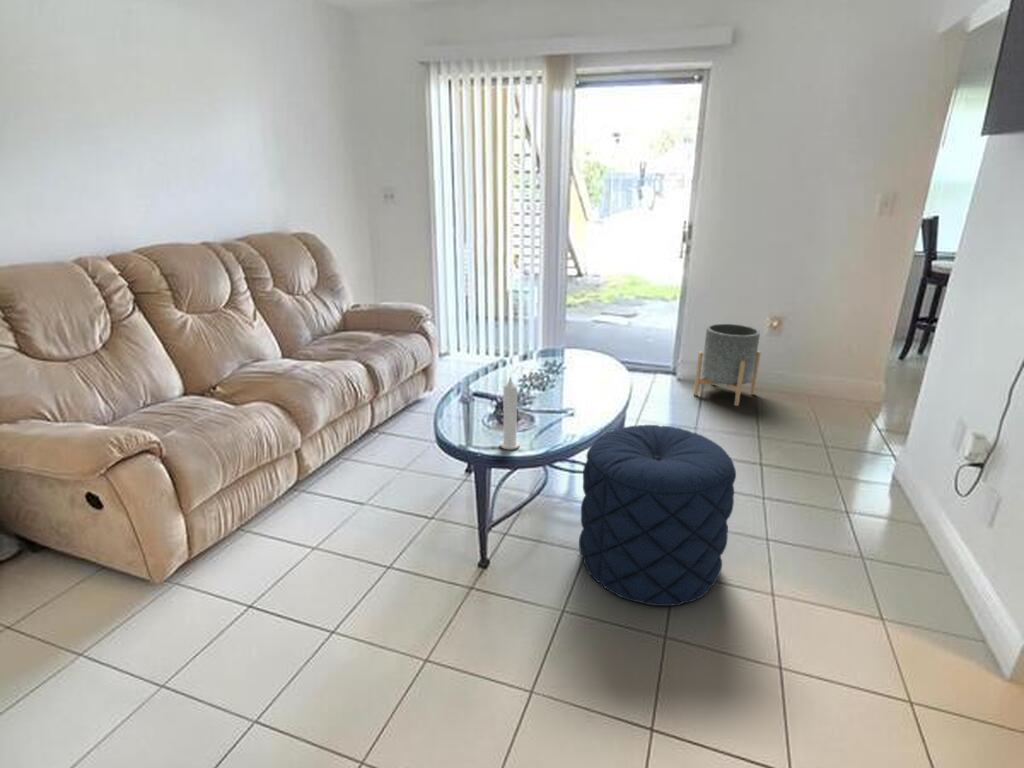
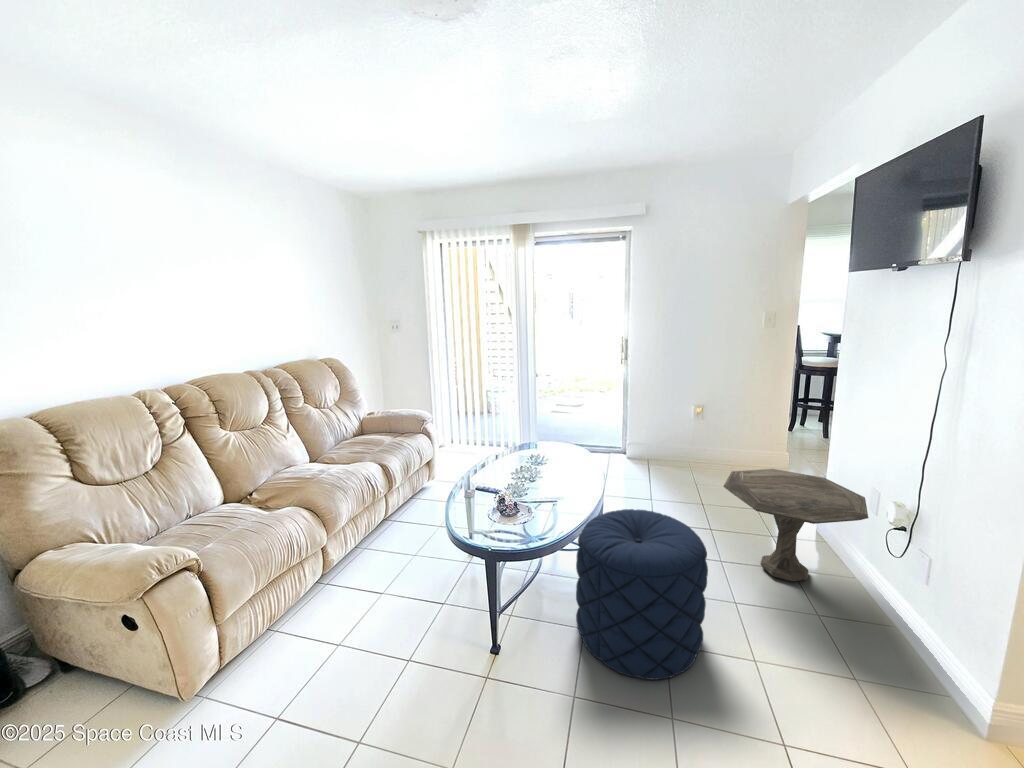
planter: present [694,324,761,406] -> none [645,414,693,479]
candle: present [500,377,520,449] -> none [504,478,521,541]
side table: none [777,393,953,523] -> present [724,469,869,581]

